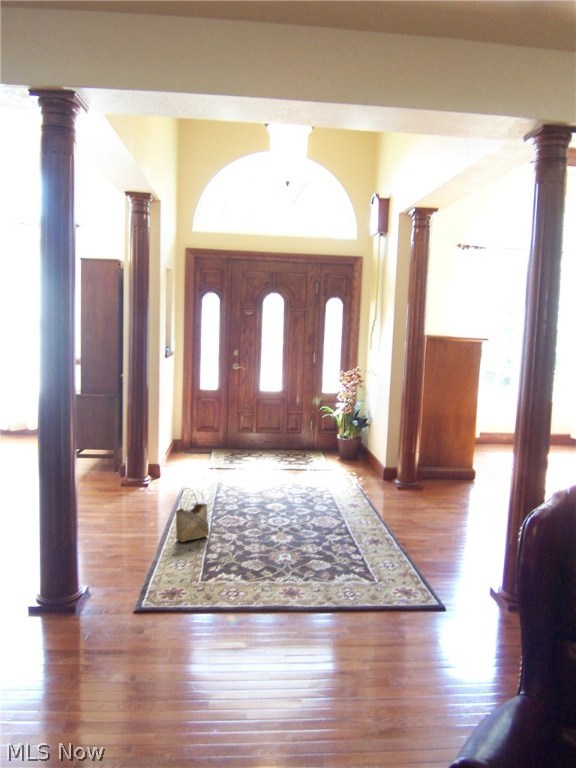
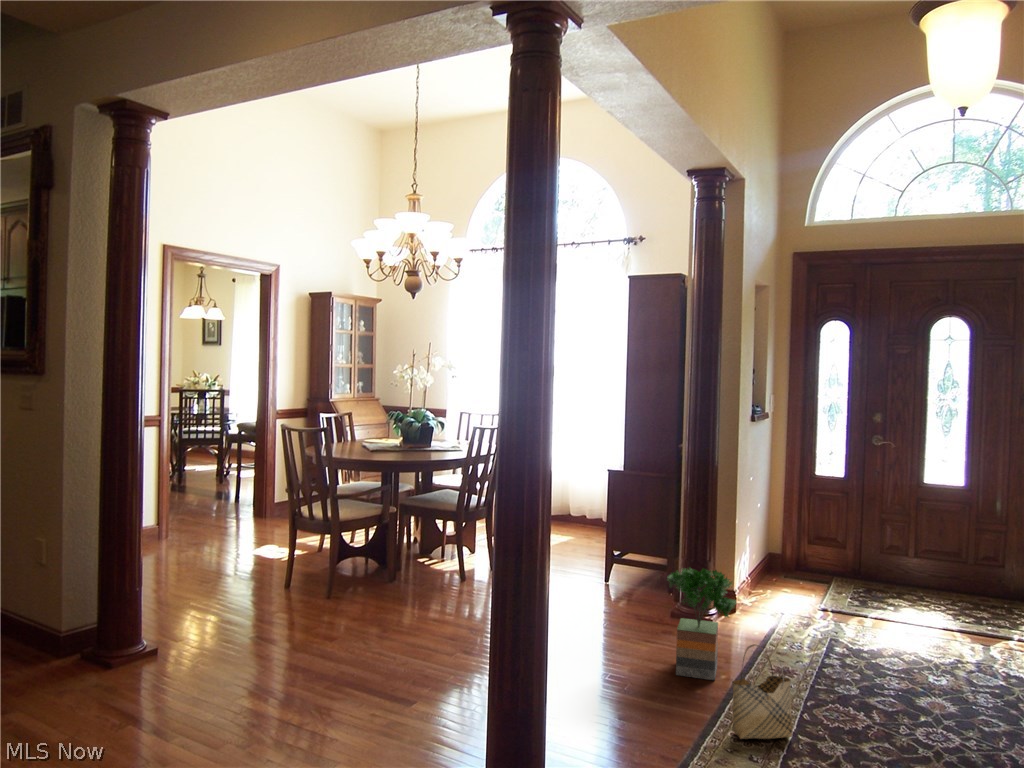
potted tree: none [126,449,171,517] -> present [668,568,736,680]

